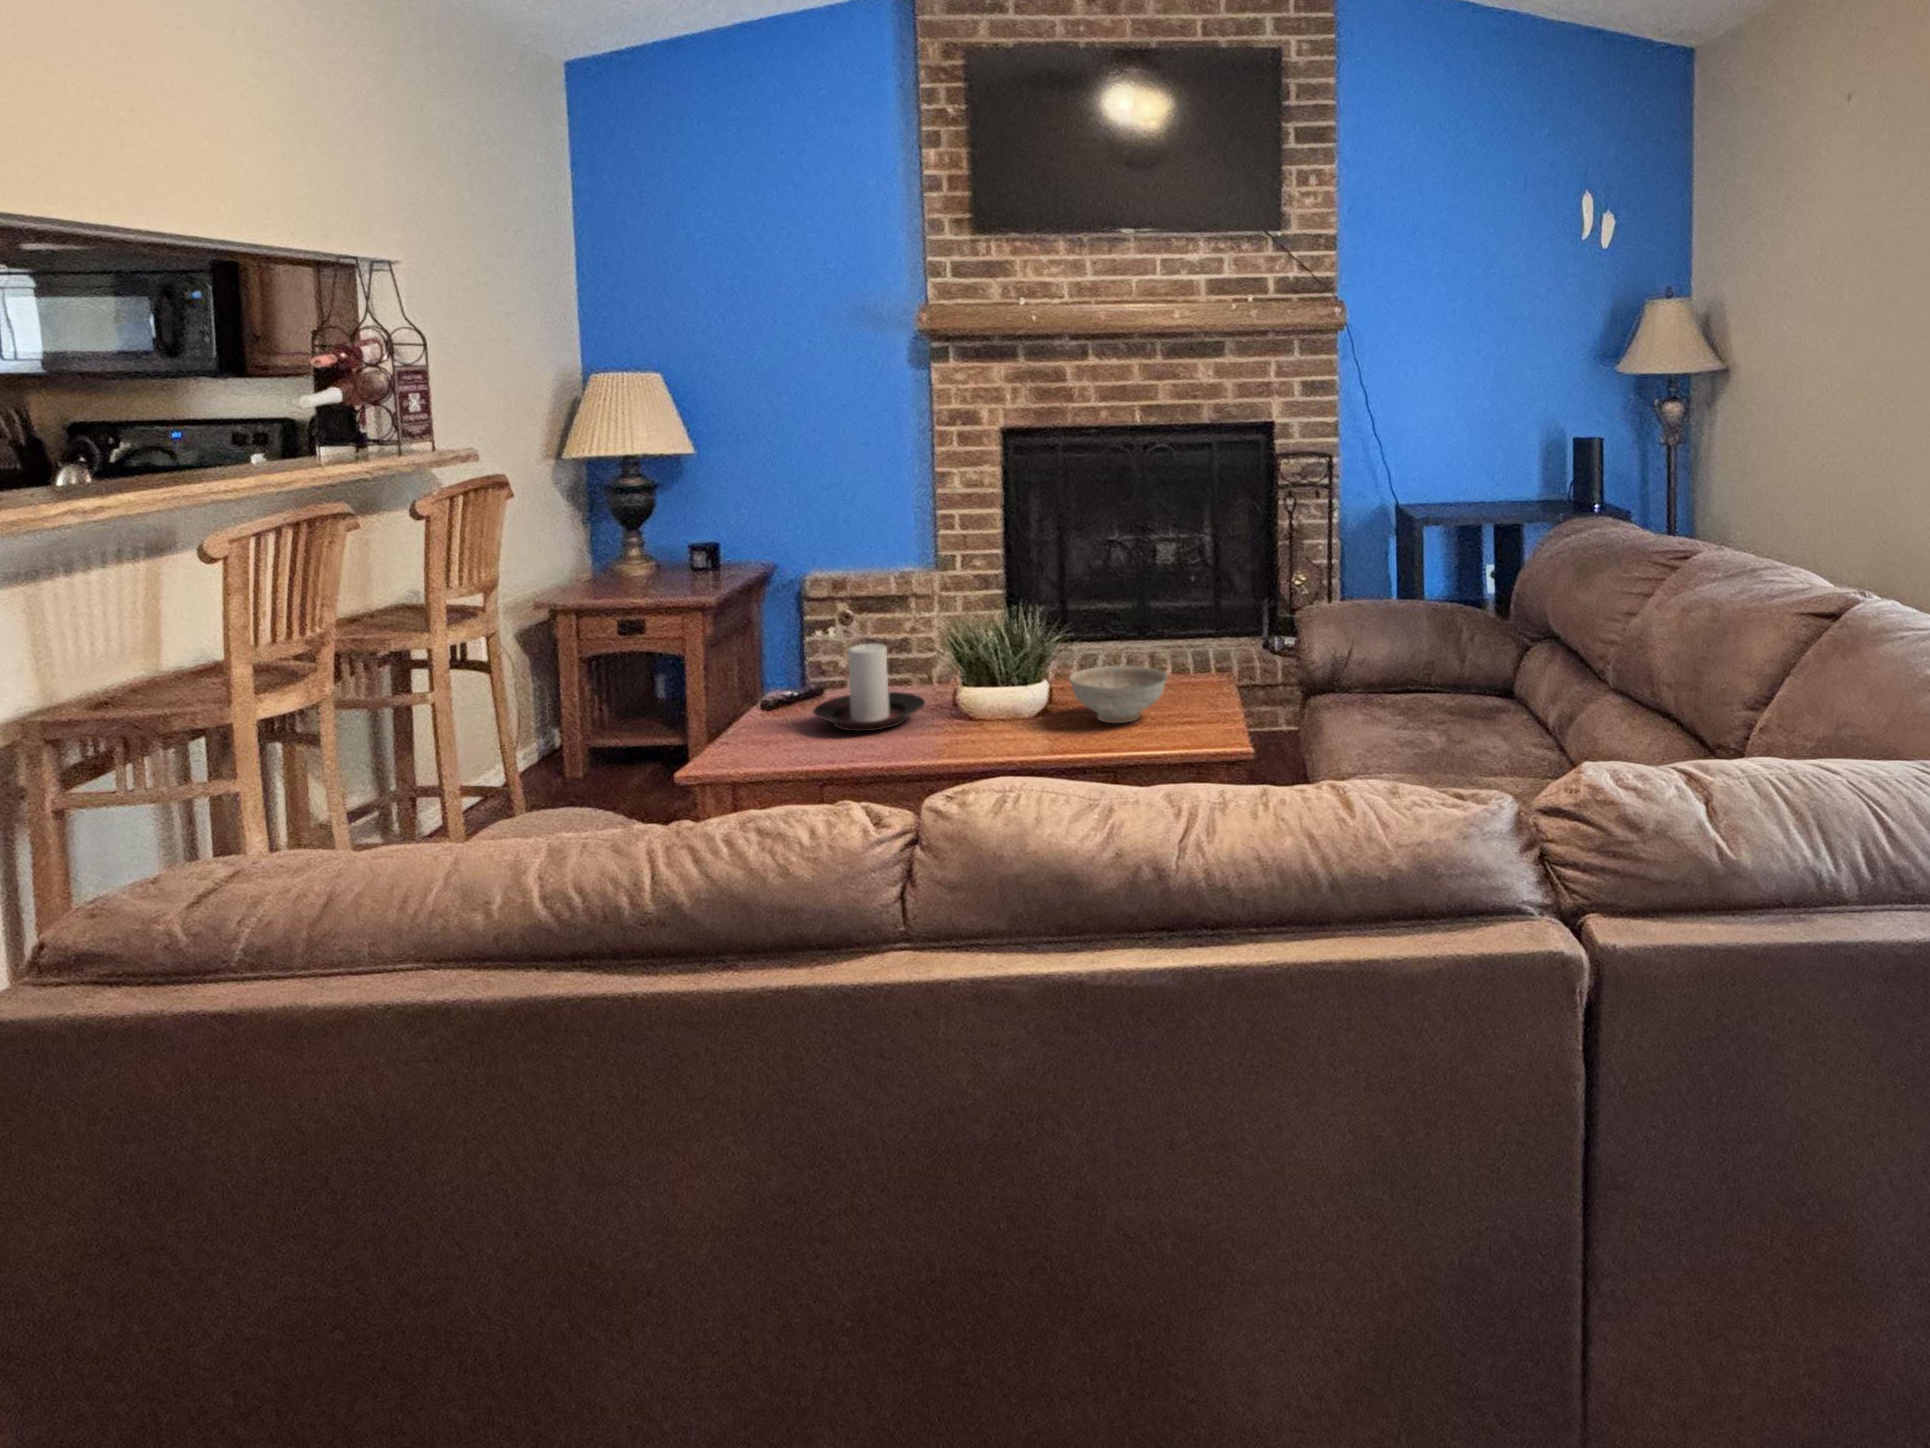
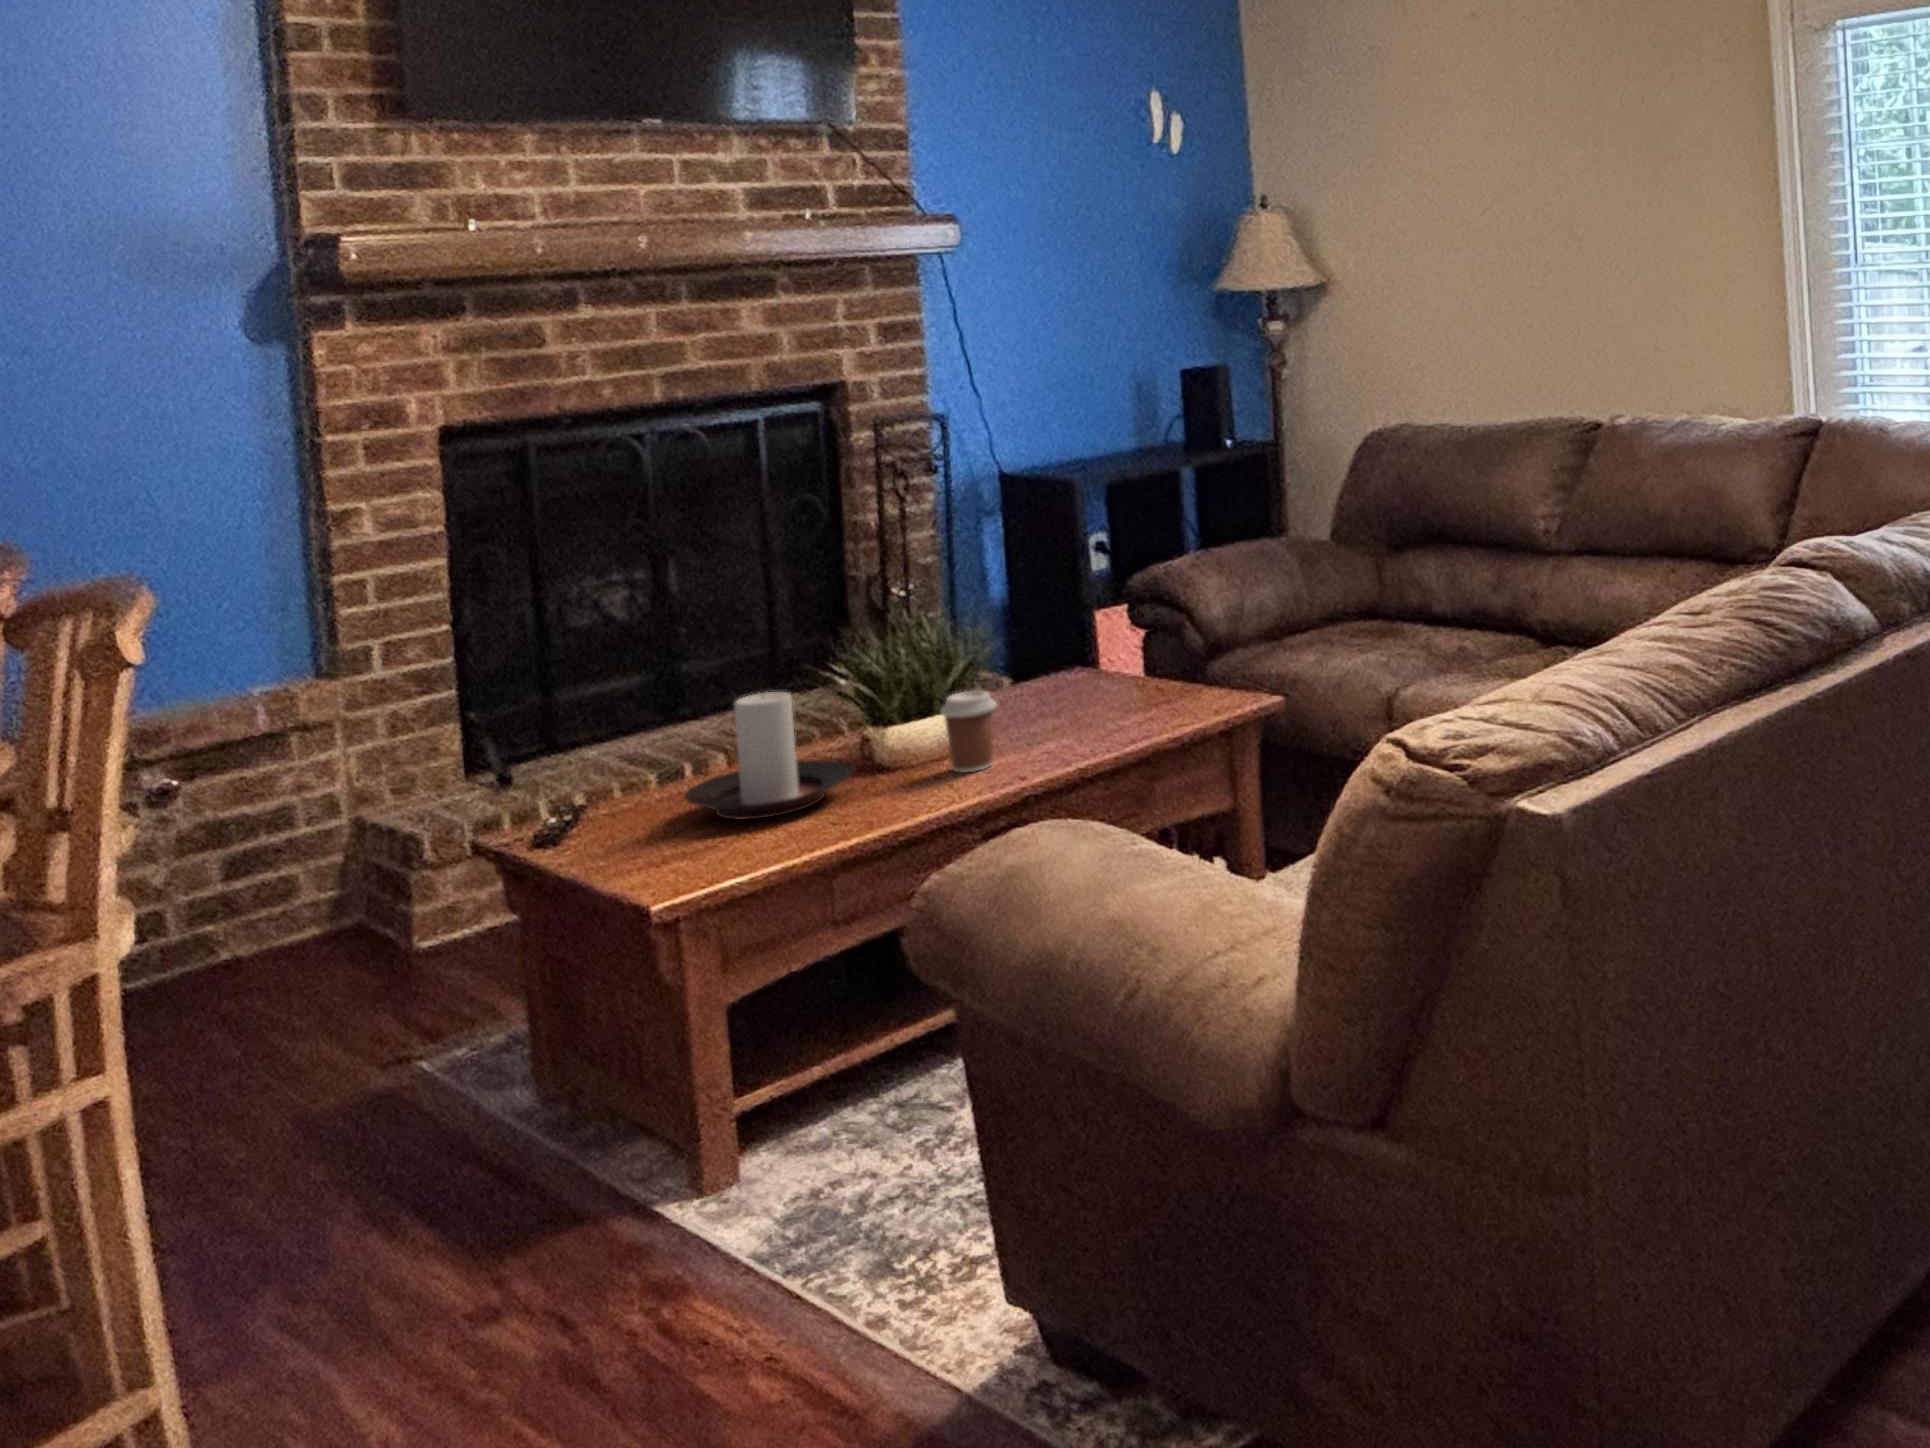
decorative bowl: present [1070,666,1167,723] -> none [1022,653,1147,724]
coffee cup: none [962,676,1004,738] -> present [940,691,997,772]

